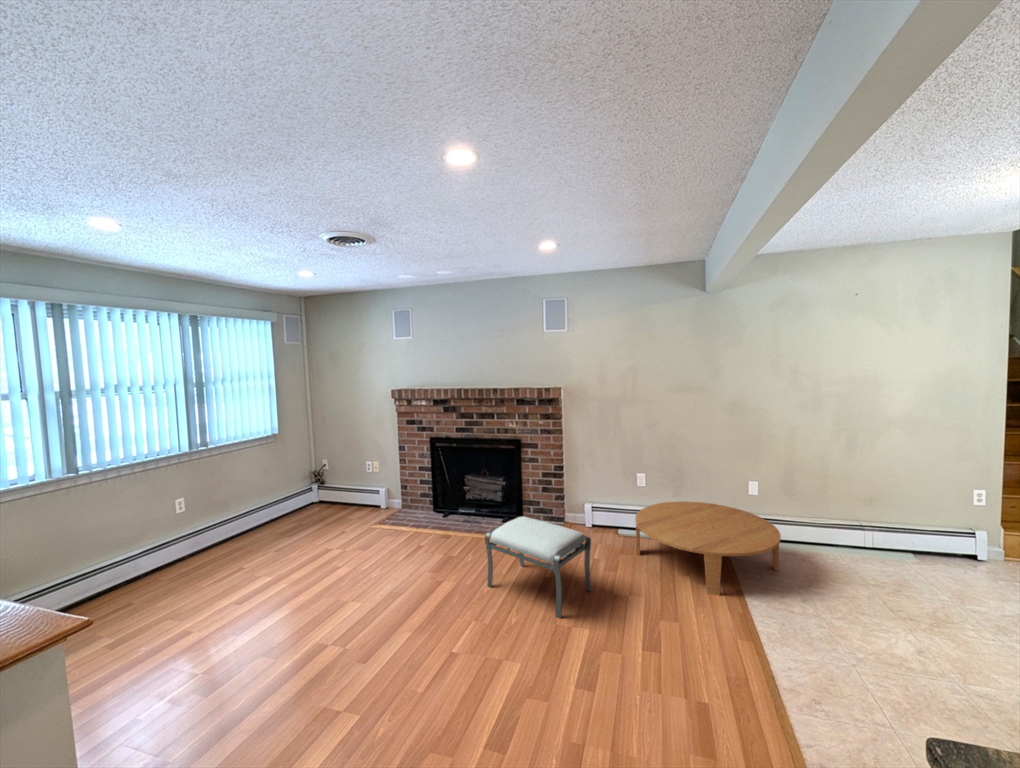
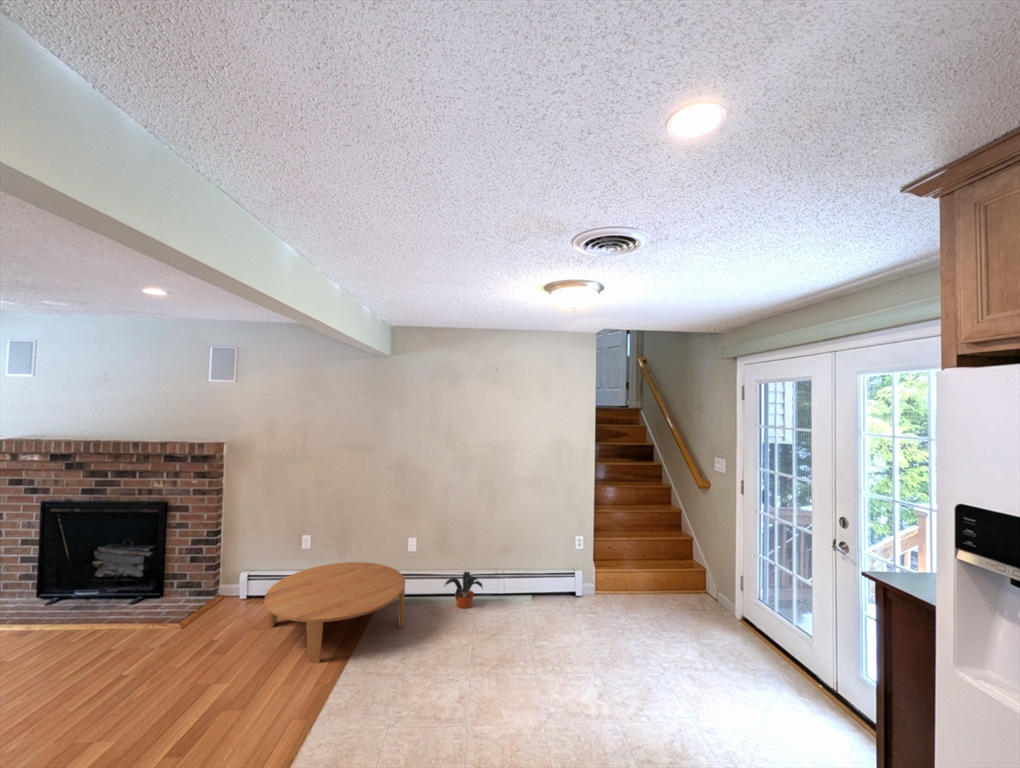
ottoman: present [485,516,591,618] -> none [33,600,178,720]
potted plant: none [806,520,859,559] -> present [445,572,483,608]

